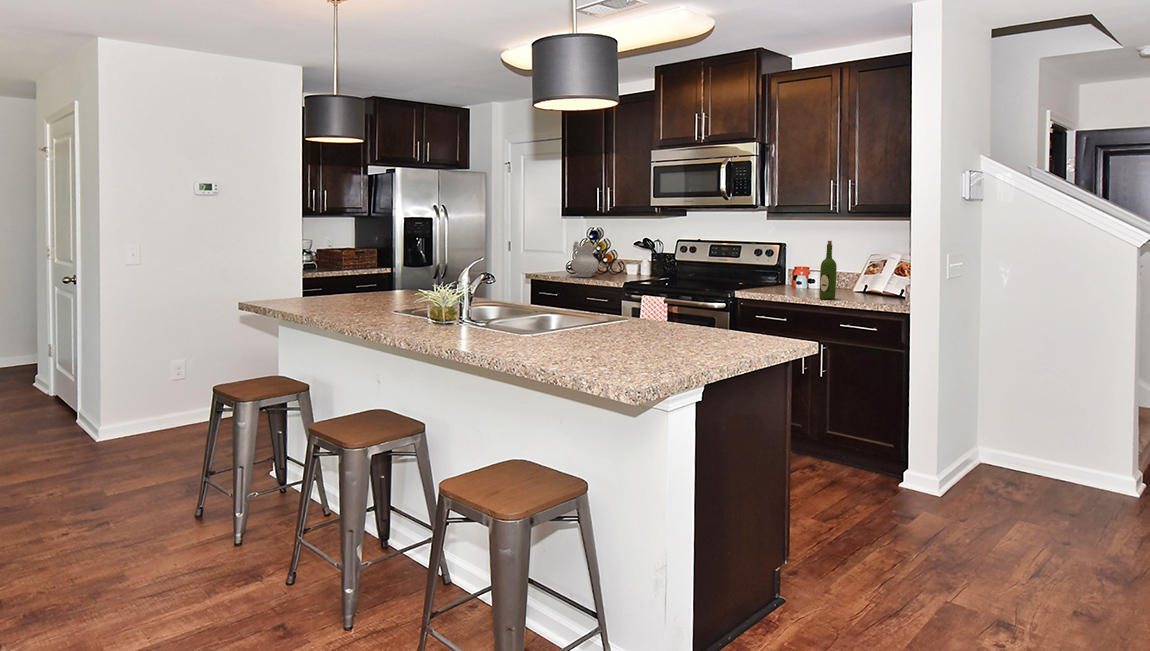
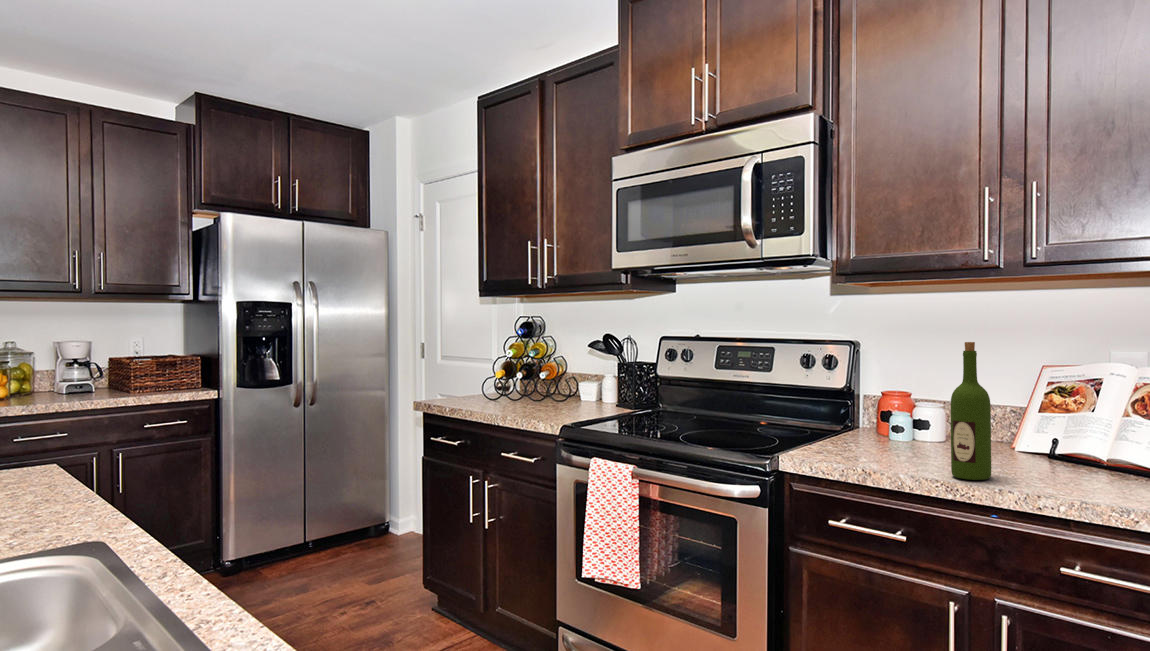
ceramic pitcher: present [572,242,599,277] -> none [486,344,532,405]

